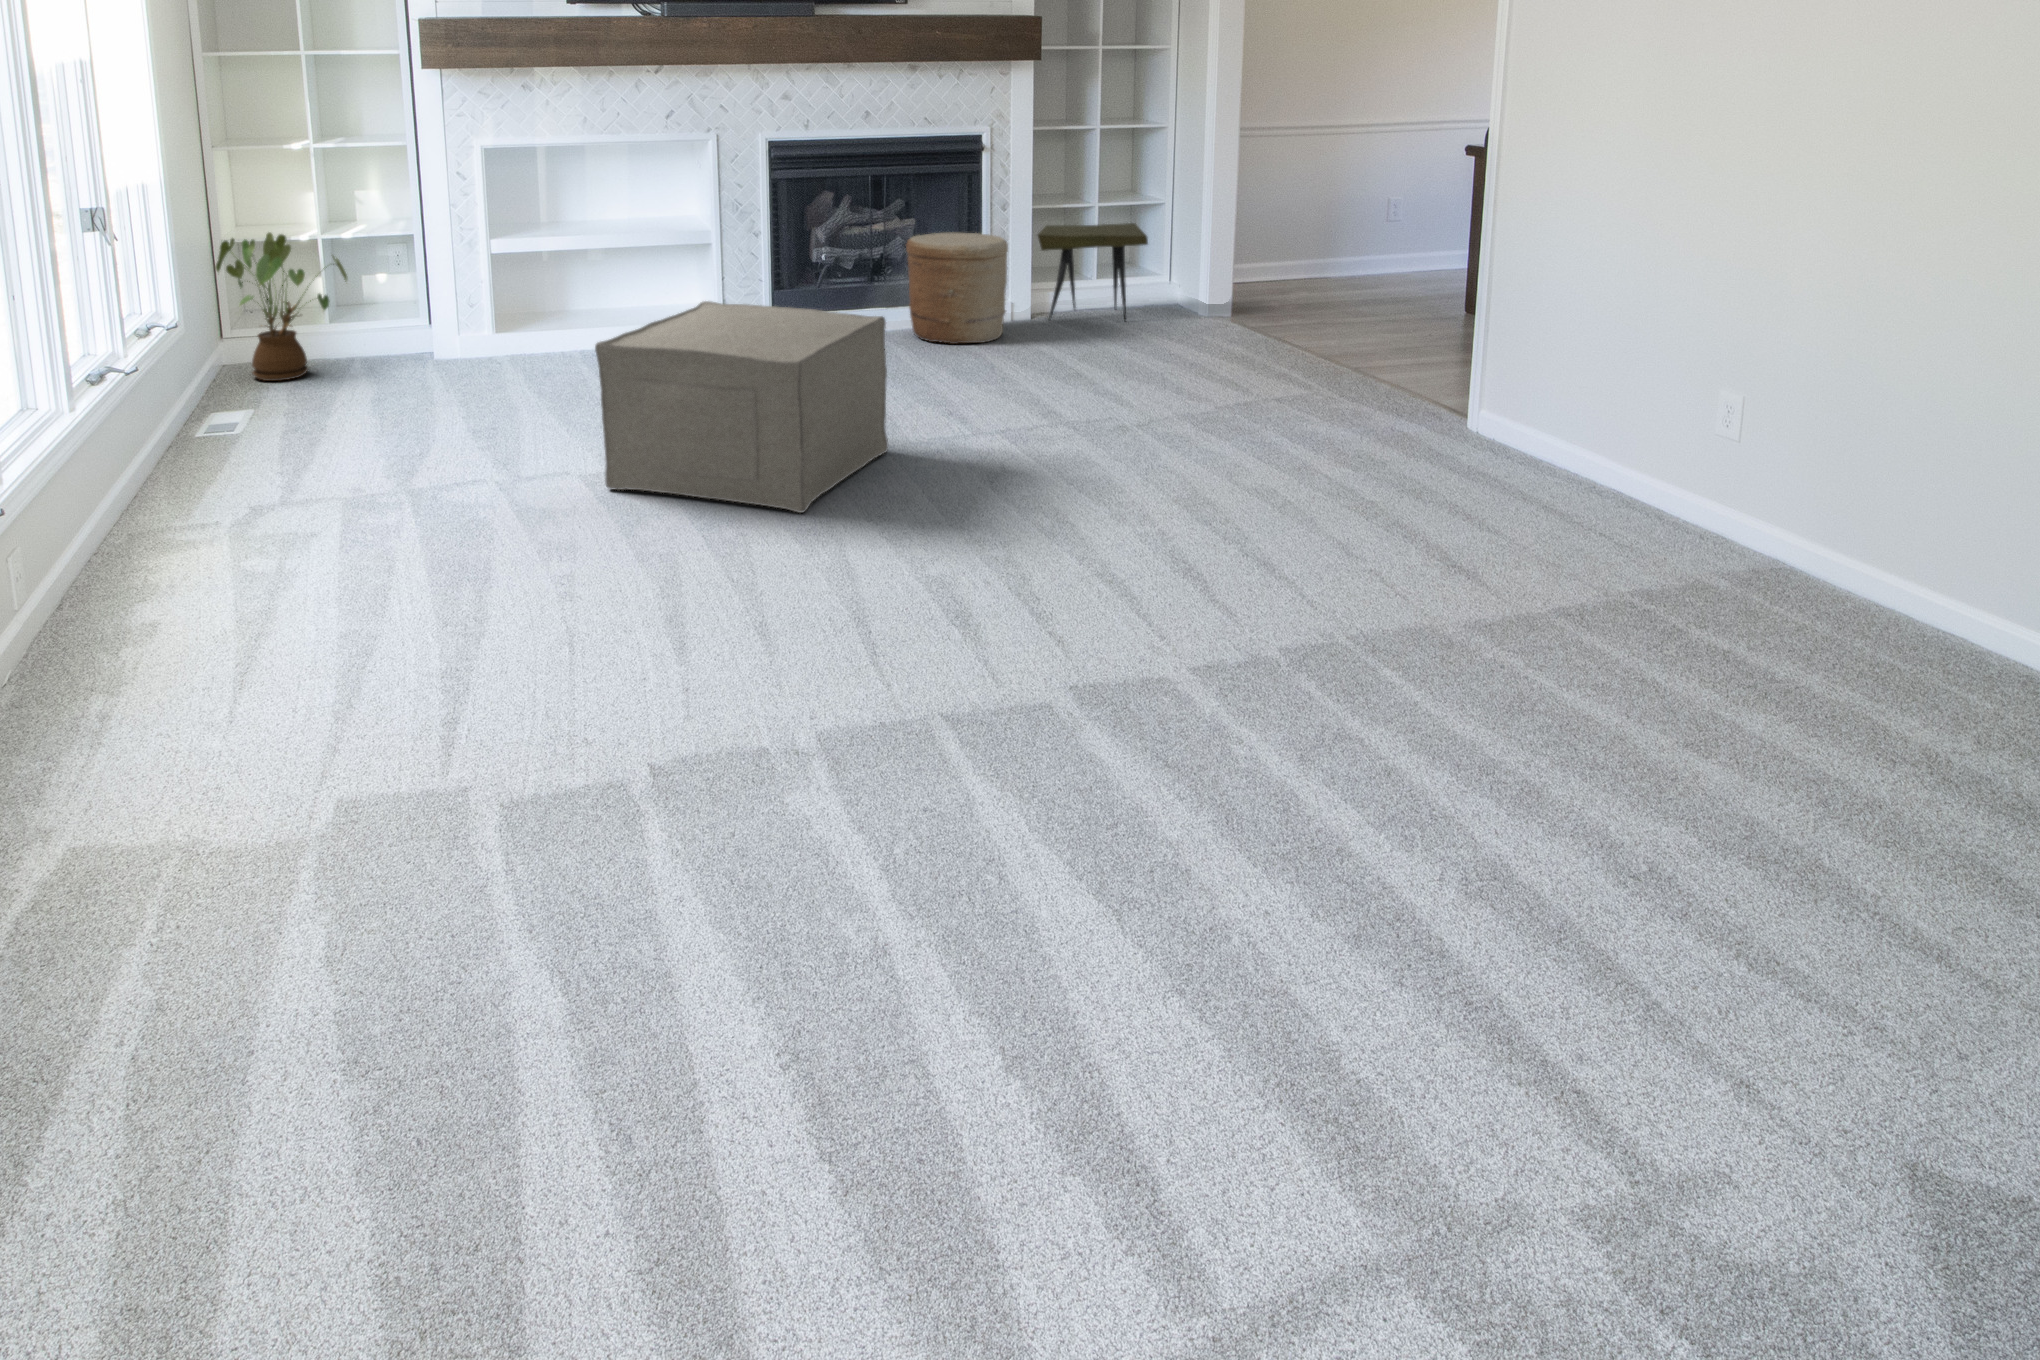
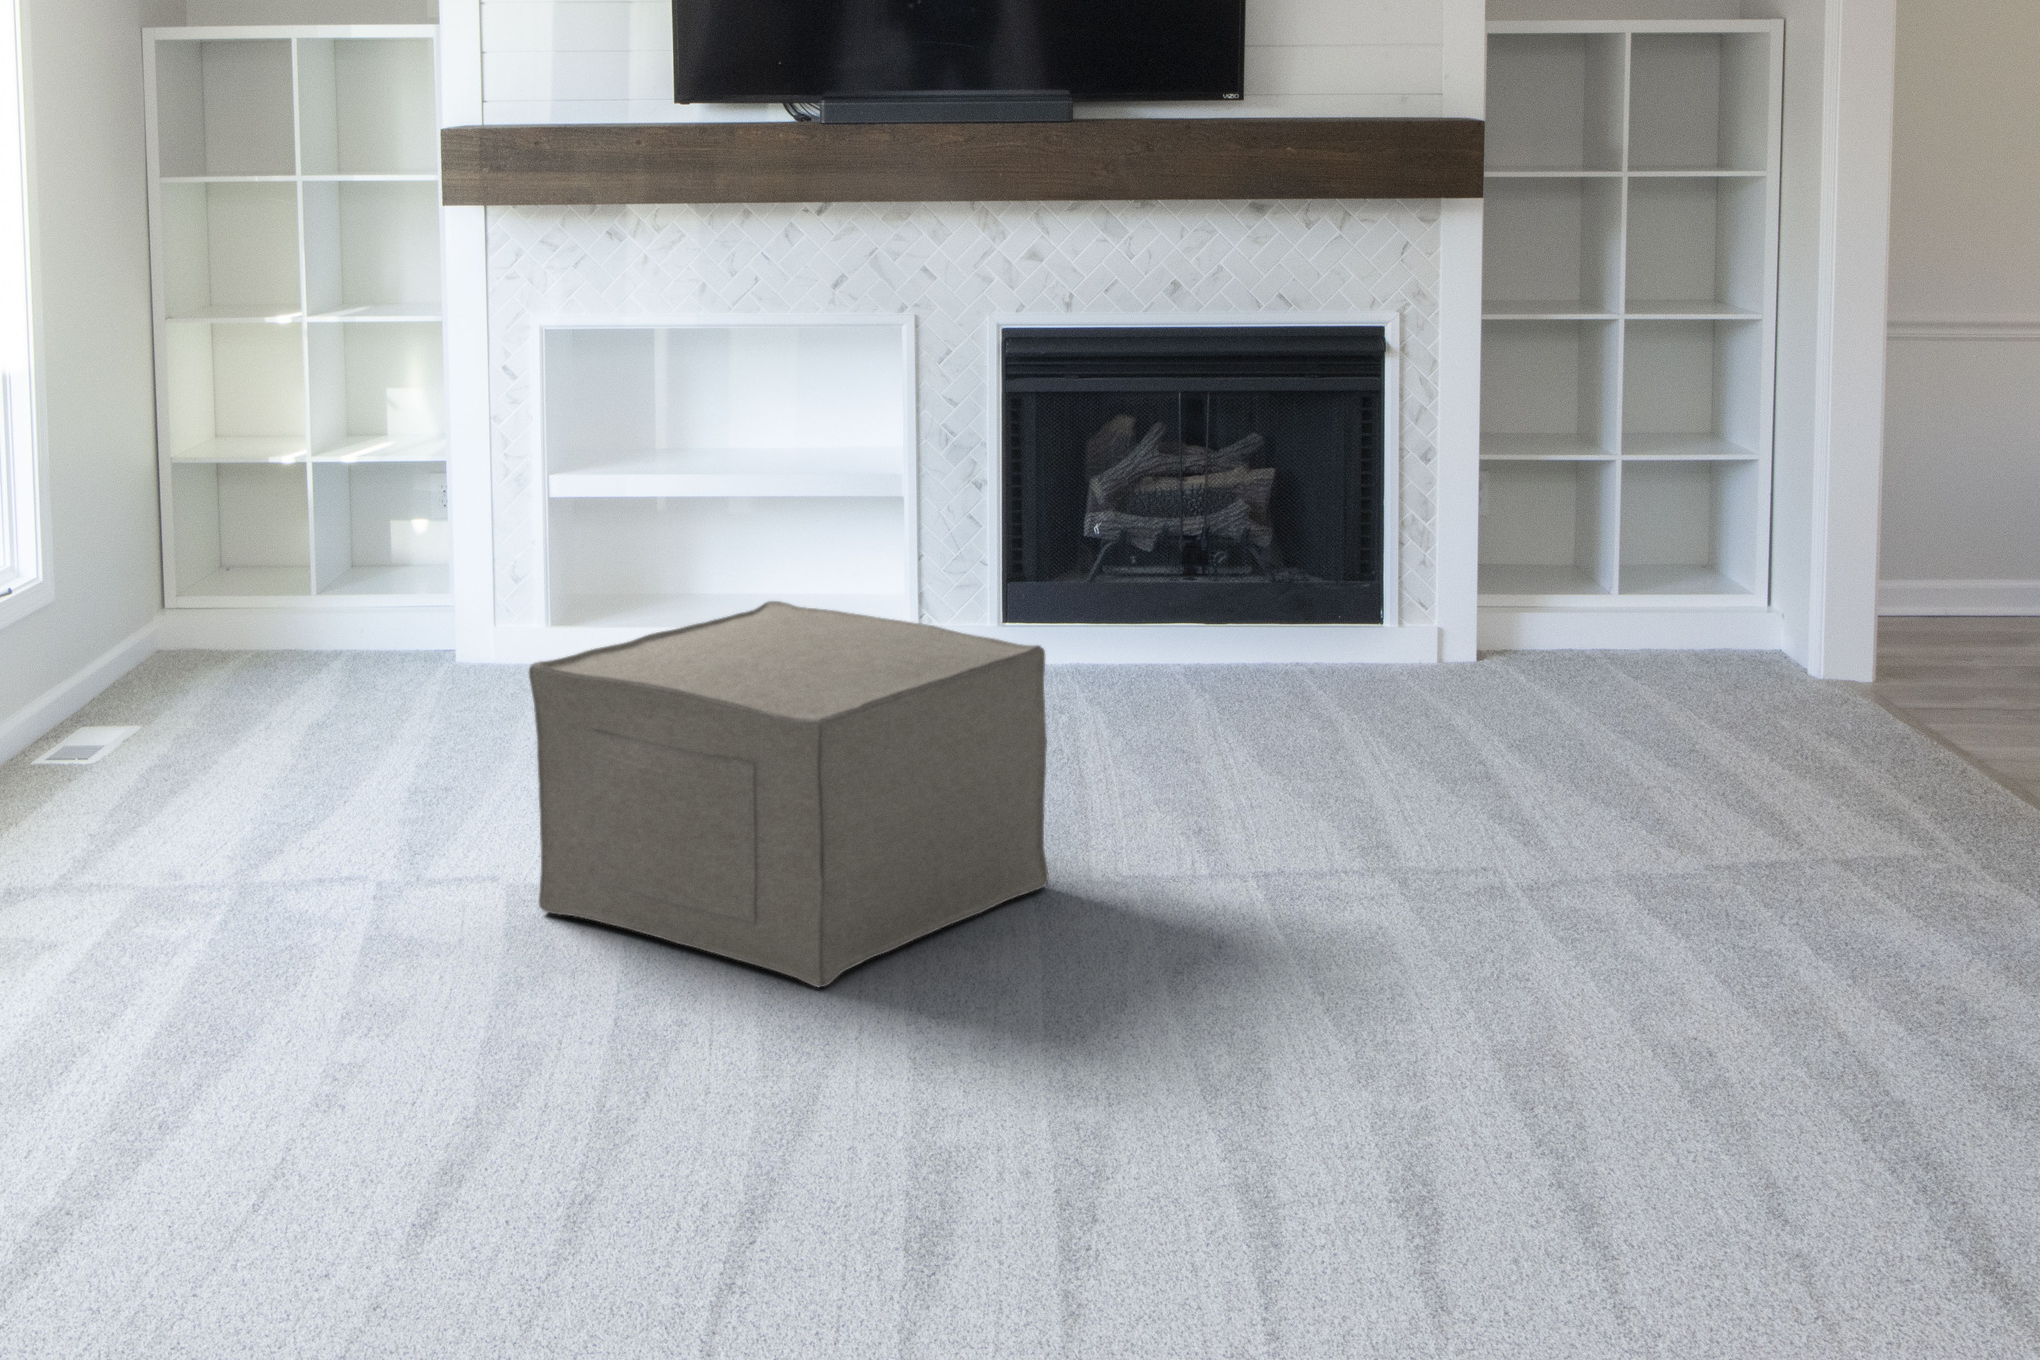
side table: present [1038,223,1148,320] -> none [1485,490,1693,675]
house plant: present [216,232,347,381] -> none [137,452,326,684]
woven basket: present [906,232,1008,344] -> none [1230,496,1414,697]

